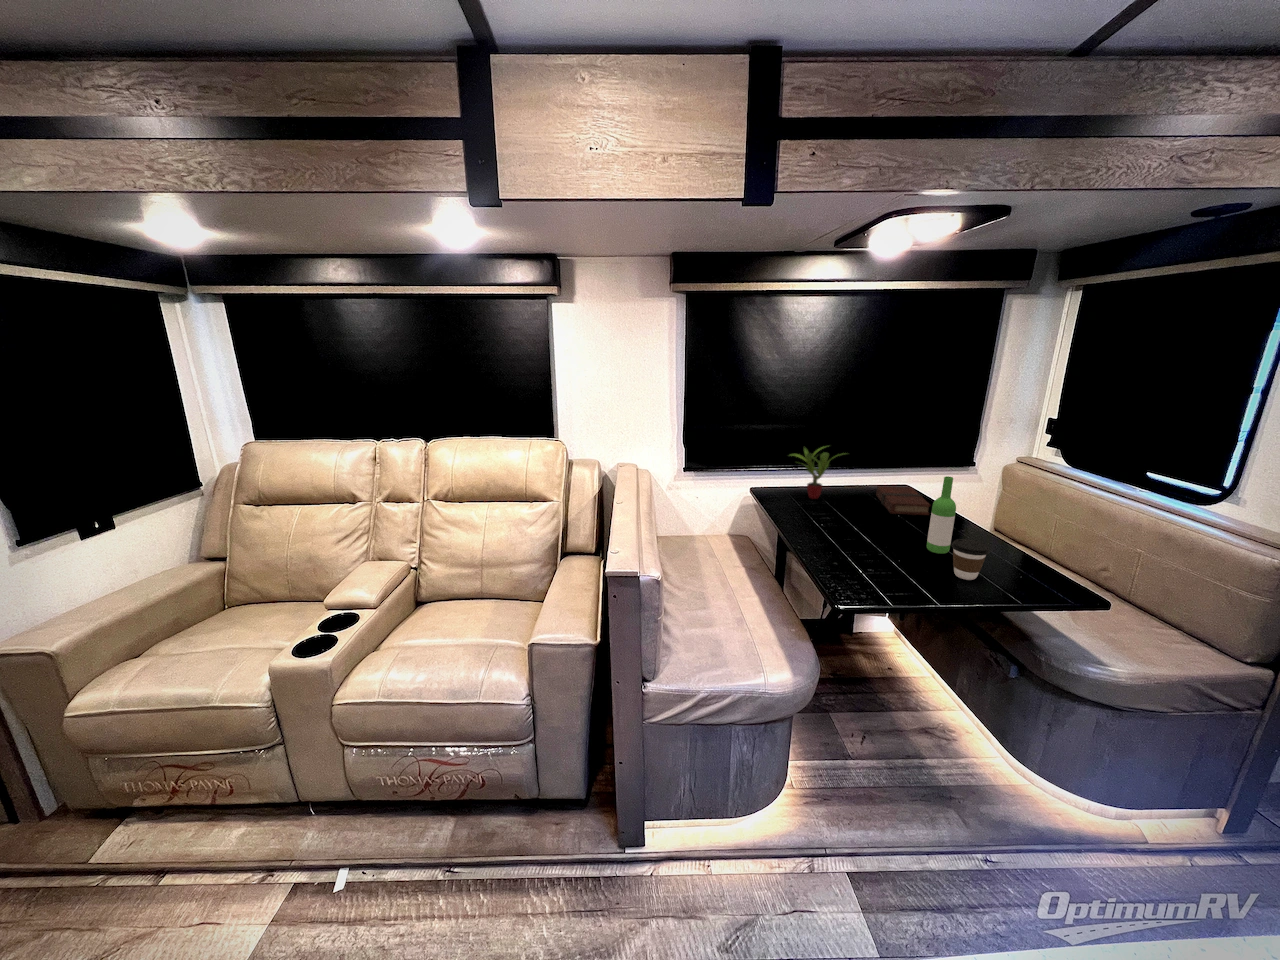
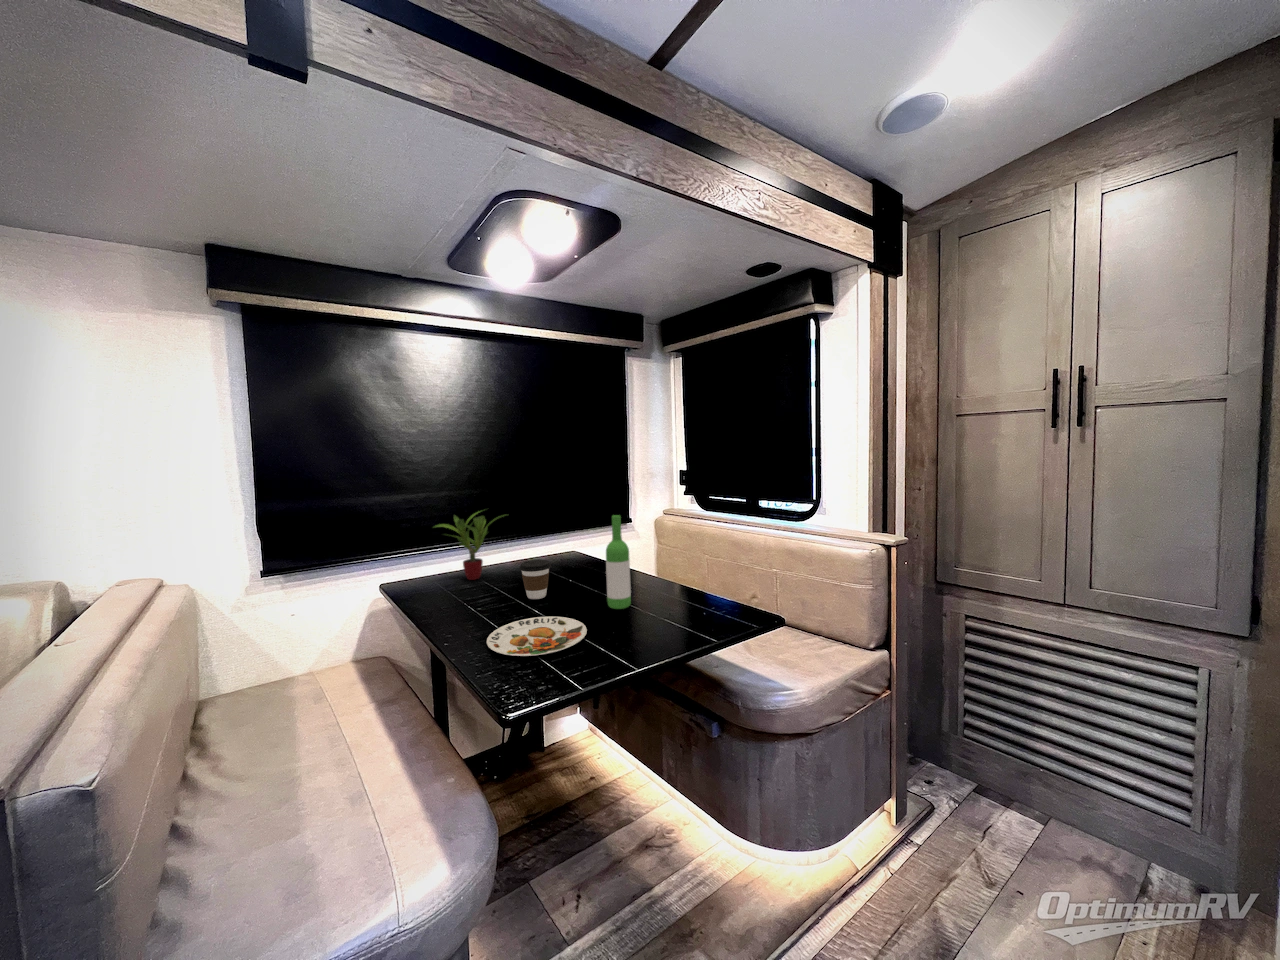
book: present [876,486,930,515] -> none [547,548,603,579]
coffee cup: present [951,539,989,580] -> present [519,560,551,599]
plate: none [825,542,903,574] -> present [487,616,587,656]

